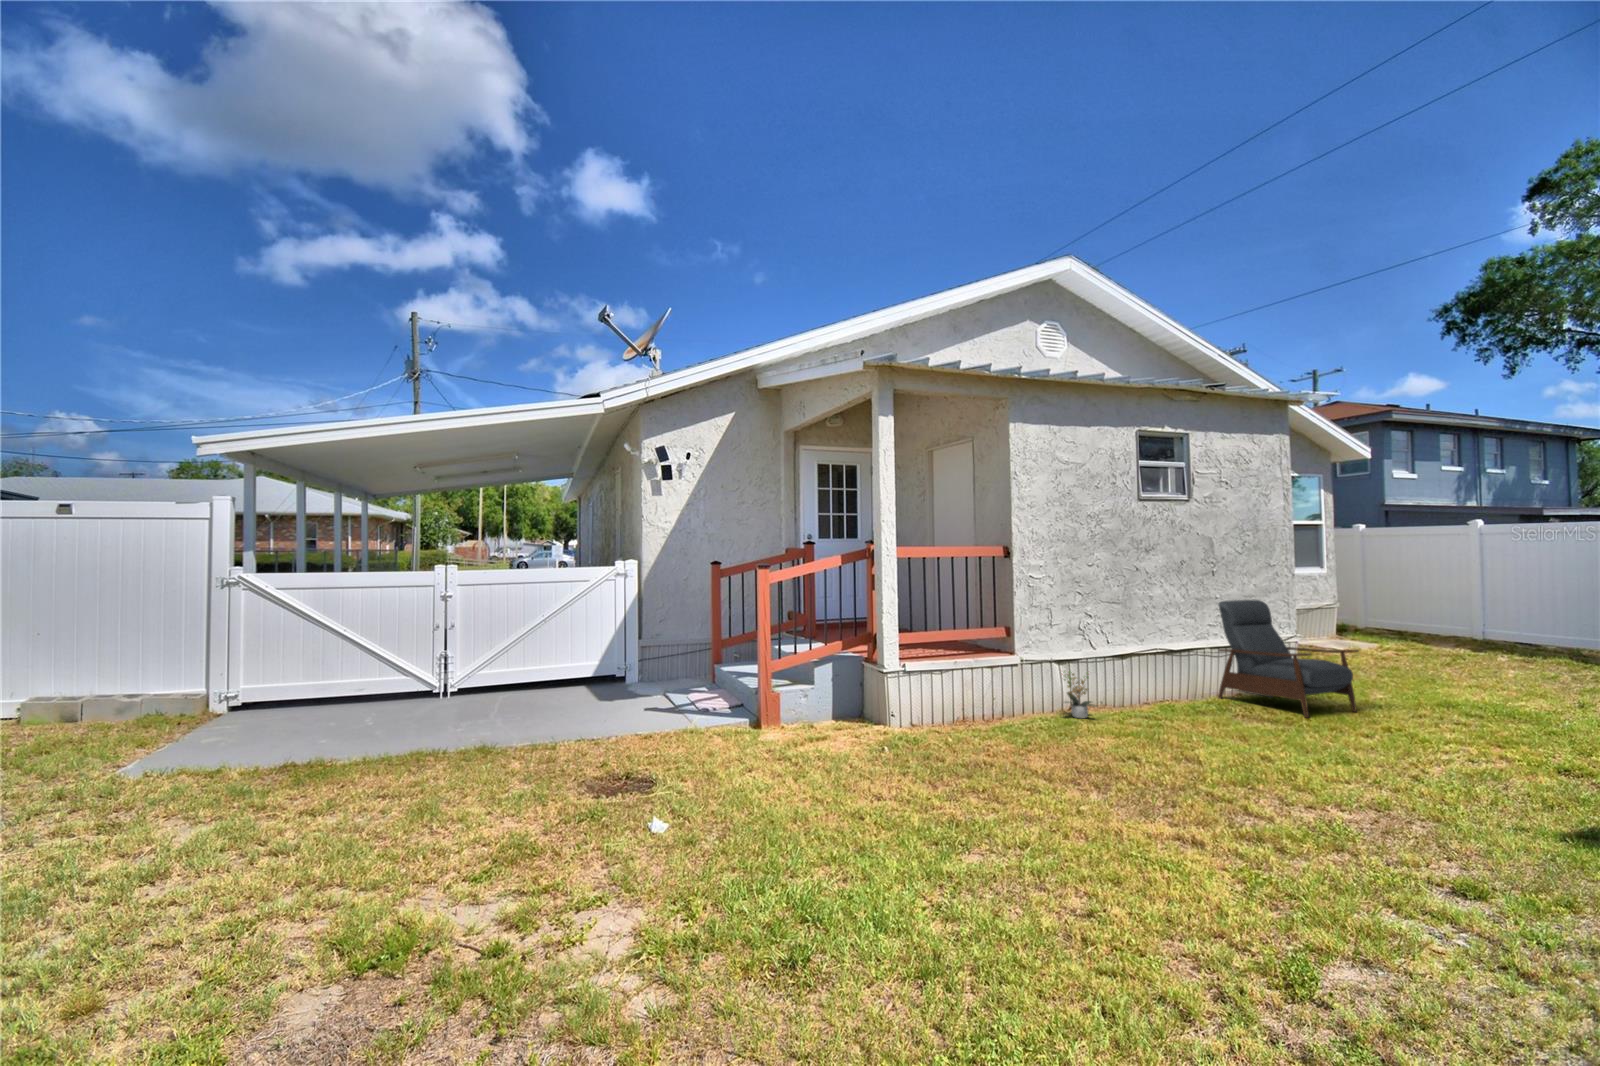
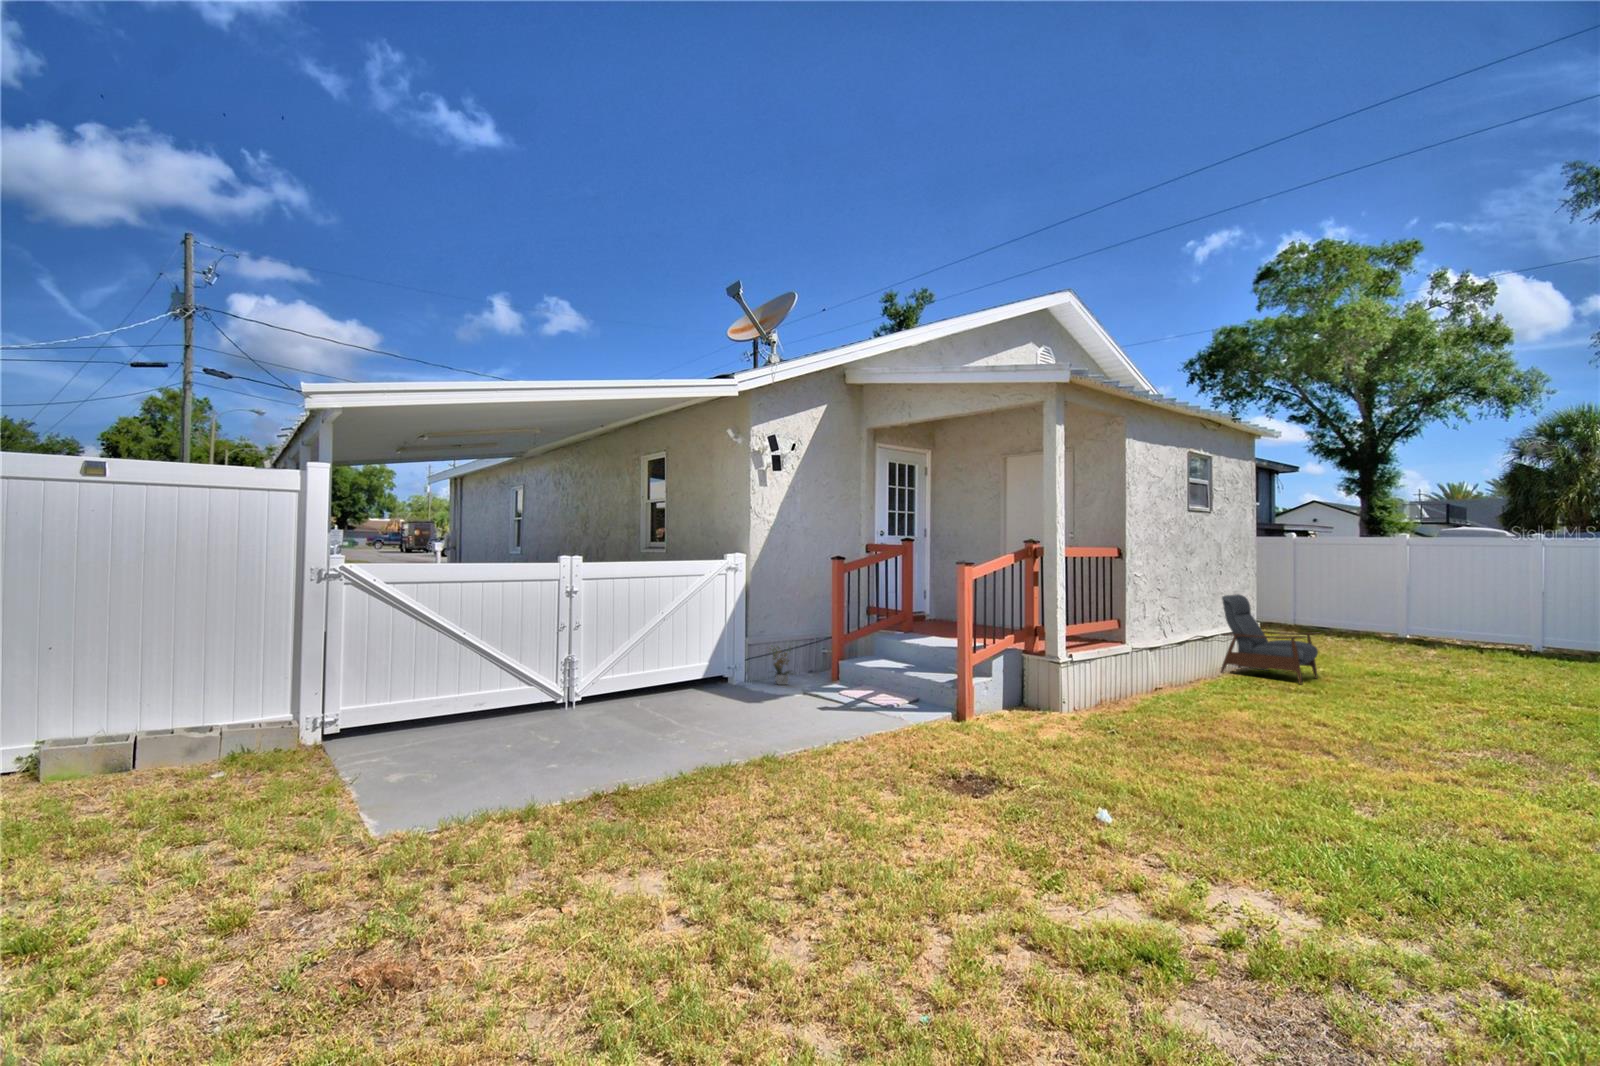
potted plant: present [1064,671,1097,718] -> present [772,647,794,685]

